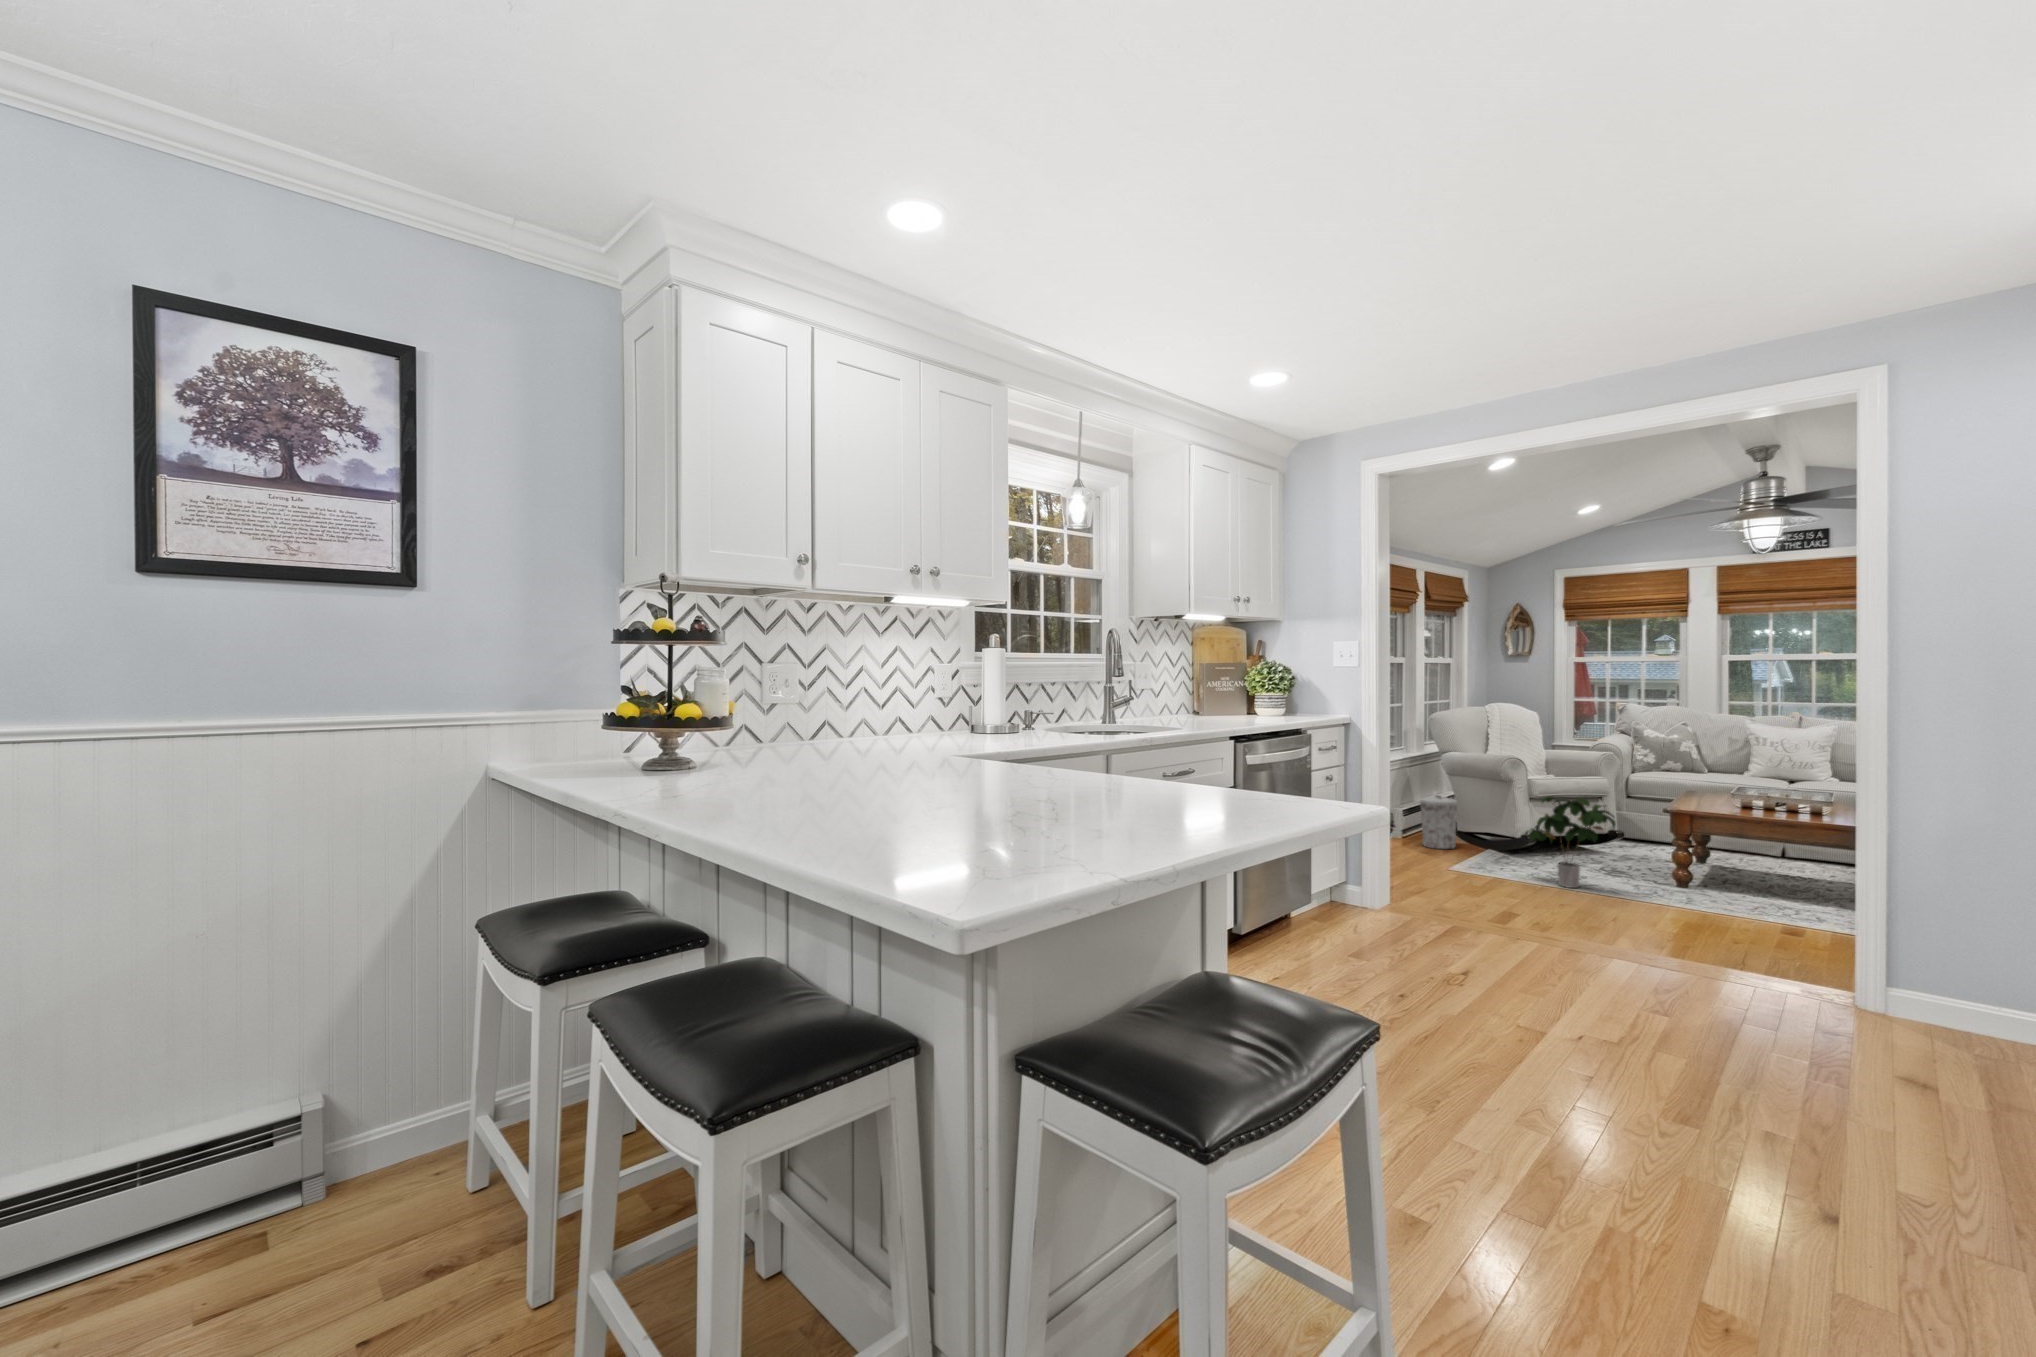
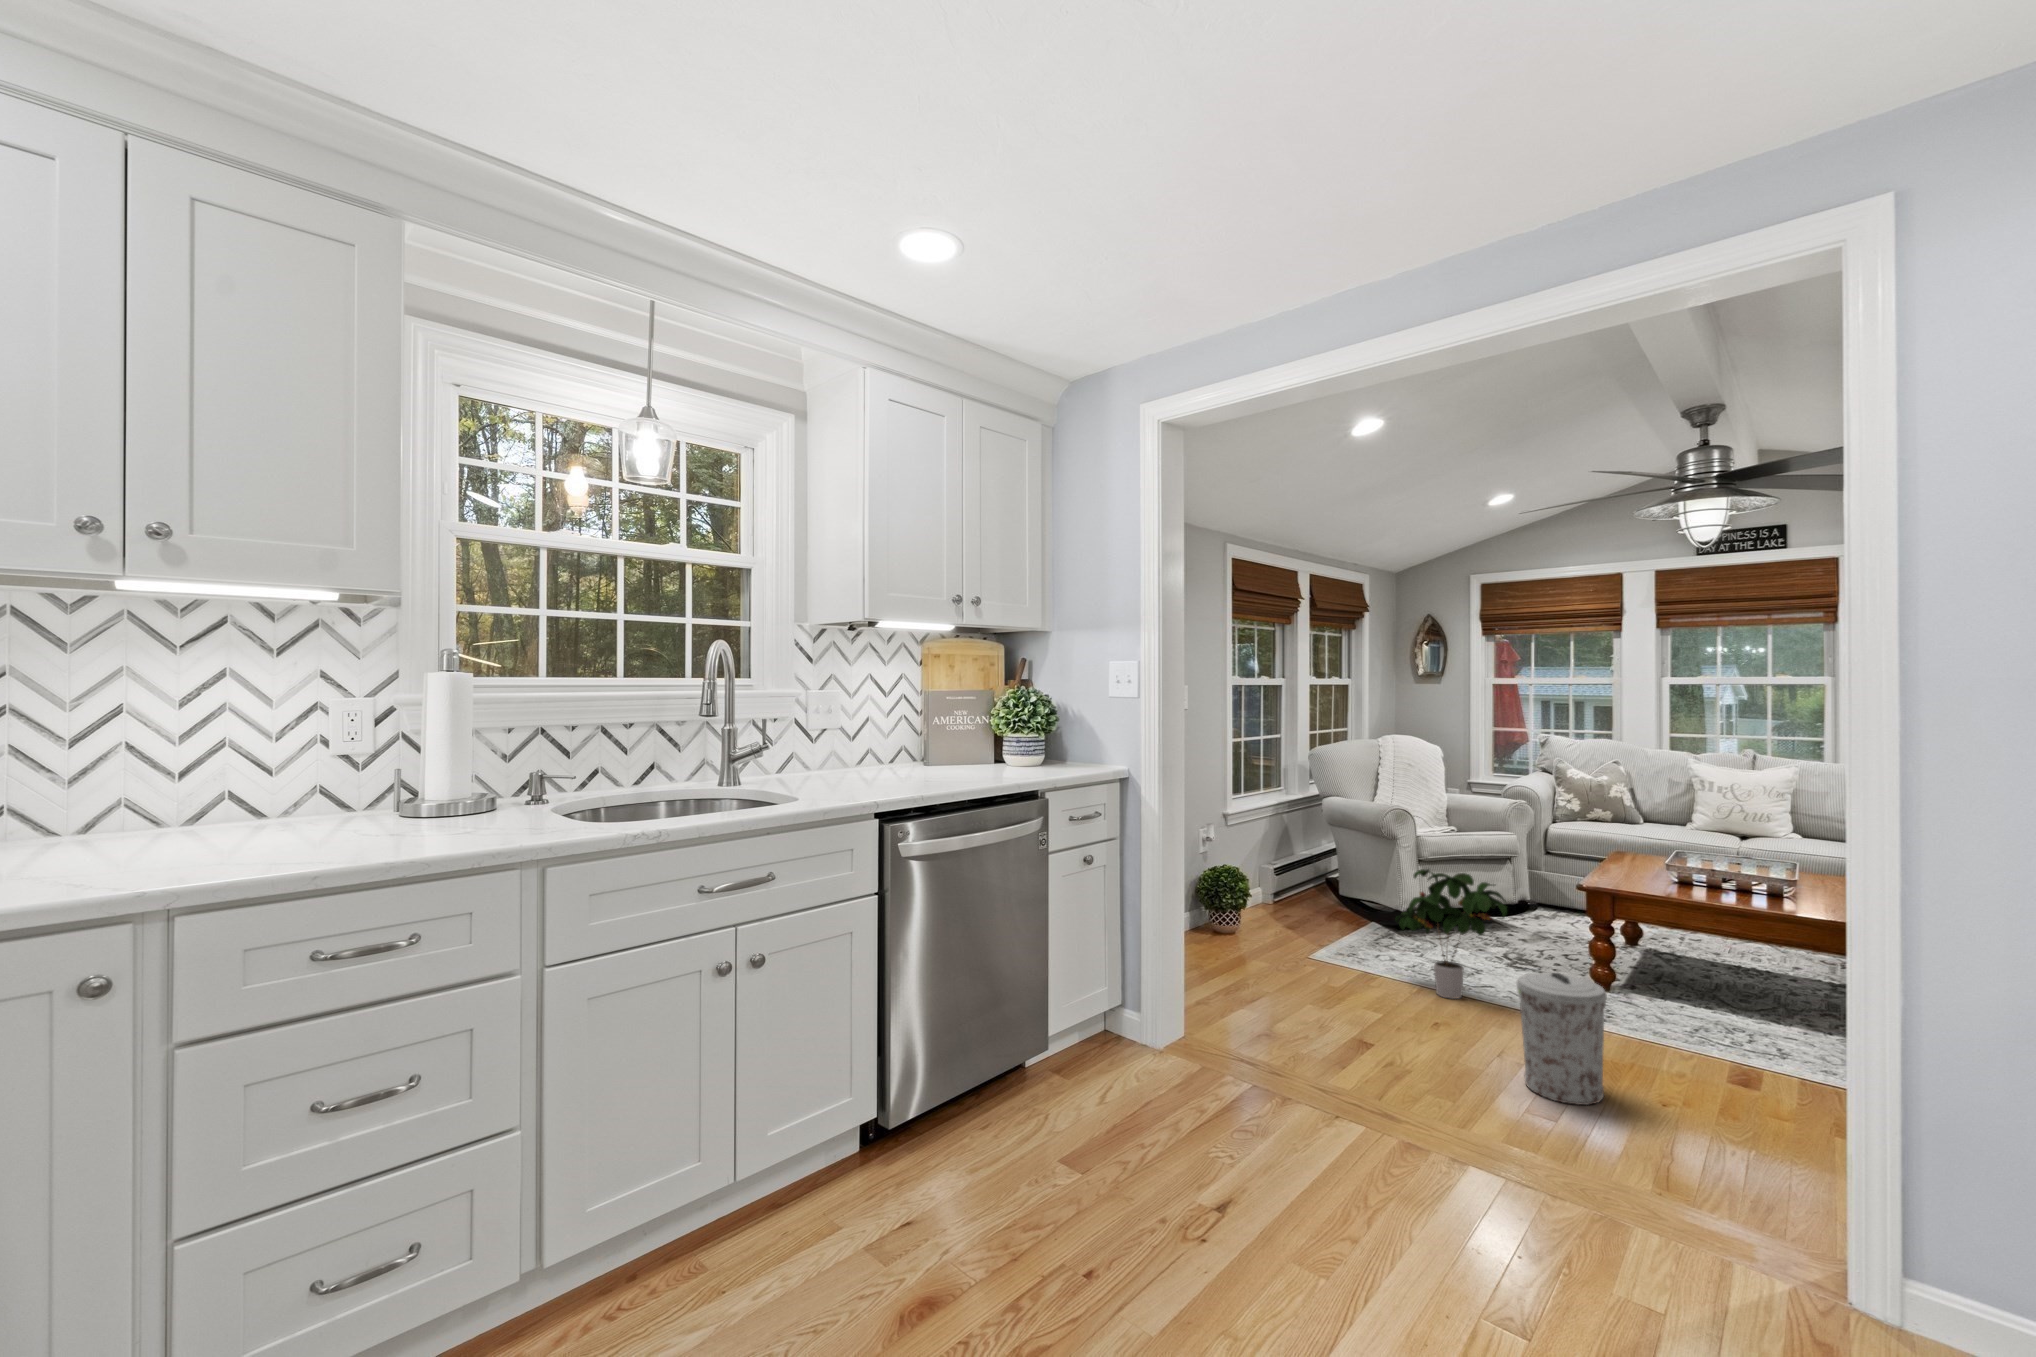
trash can: present [1420,796,1458,849] -> present [1516,973,1607,1105]

